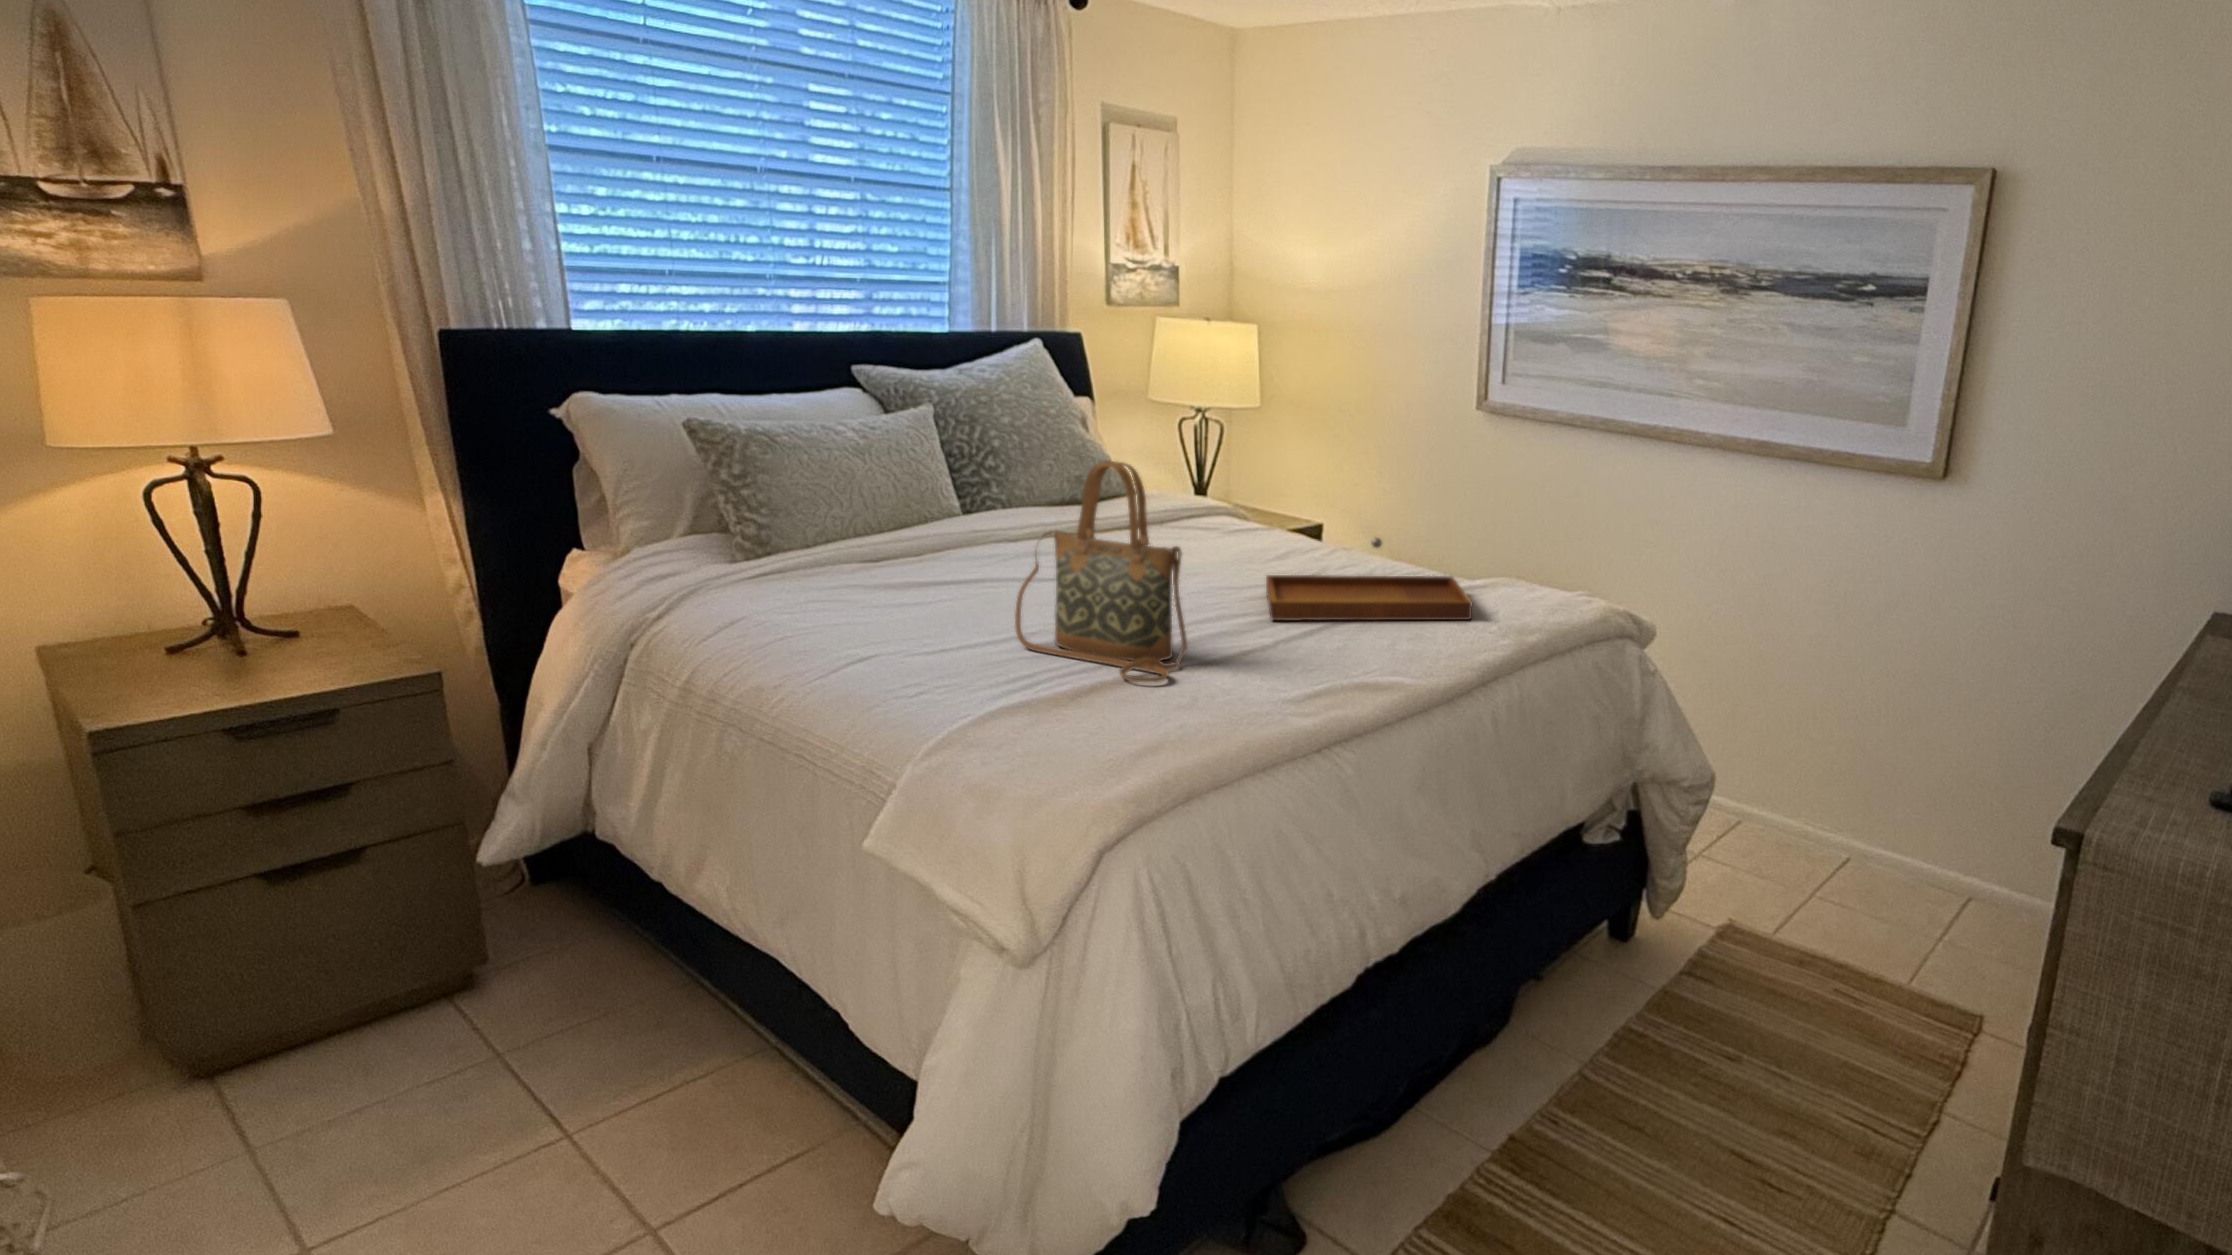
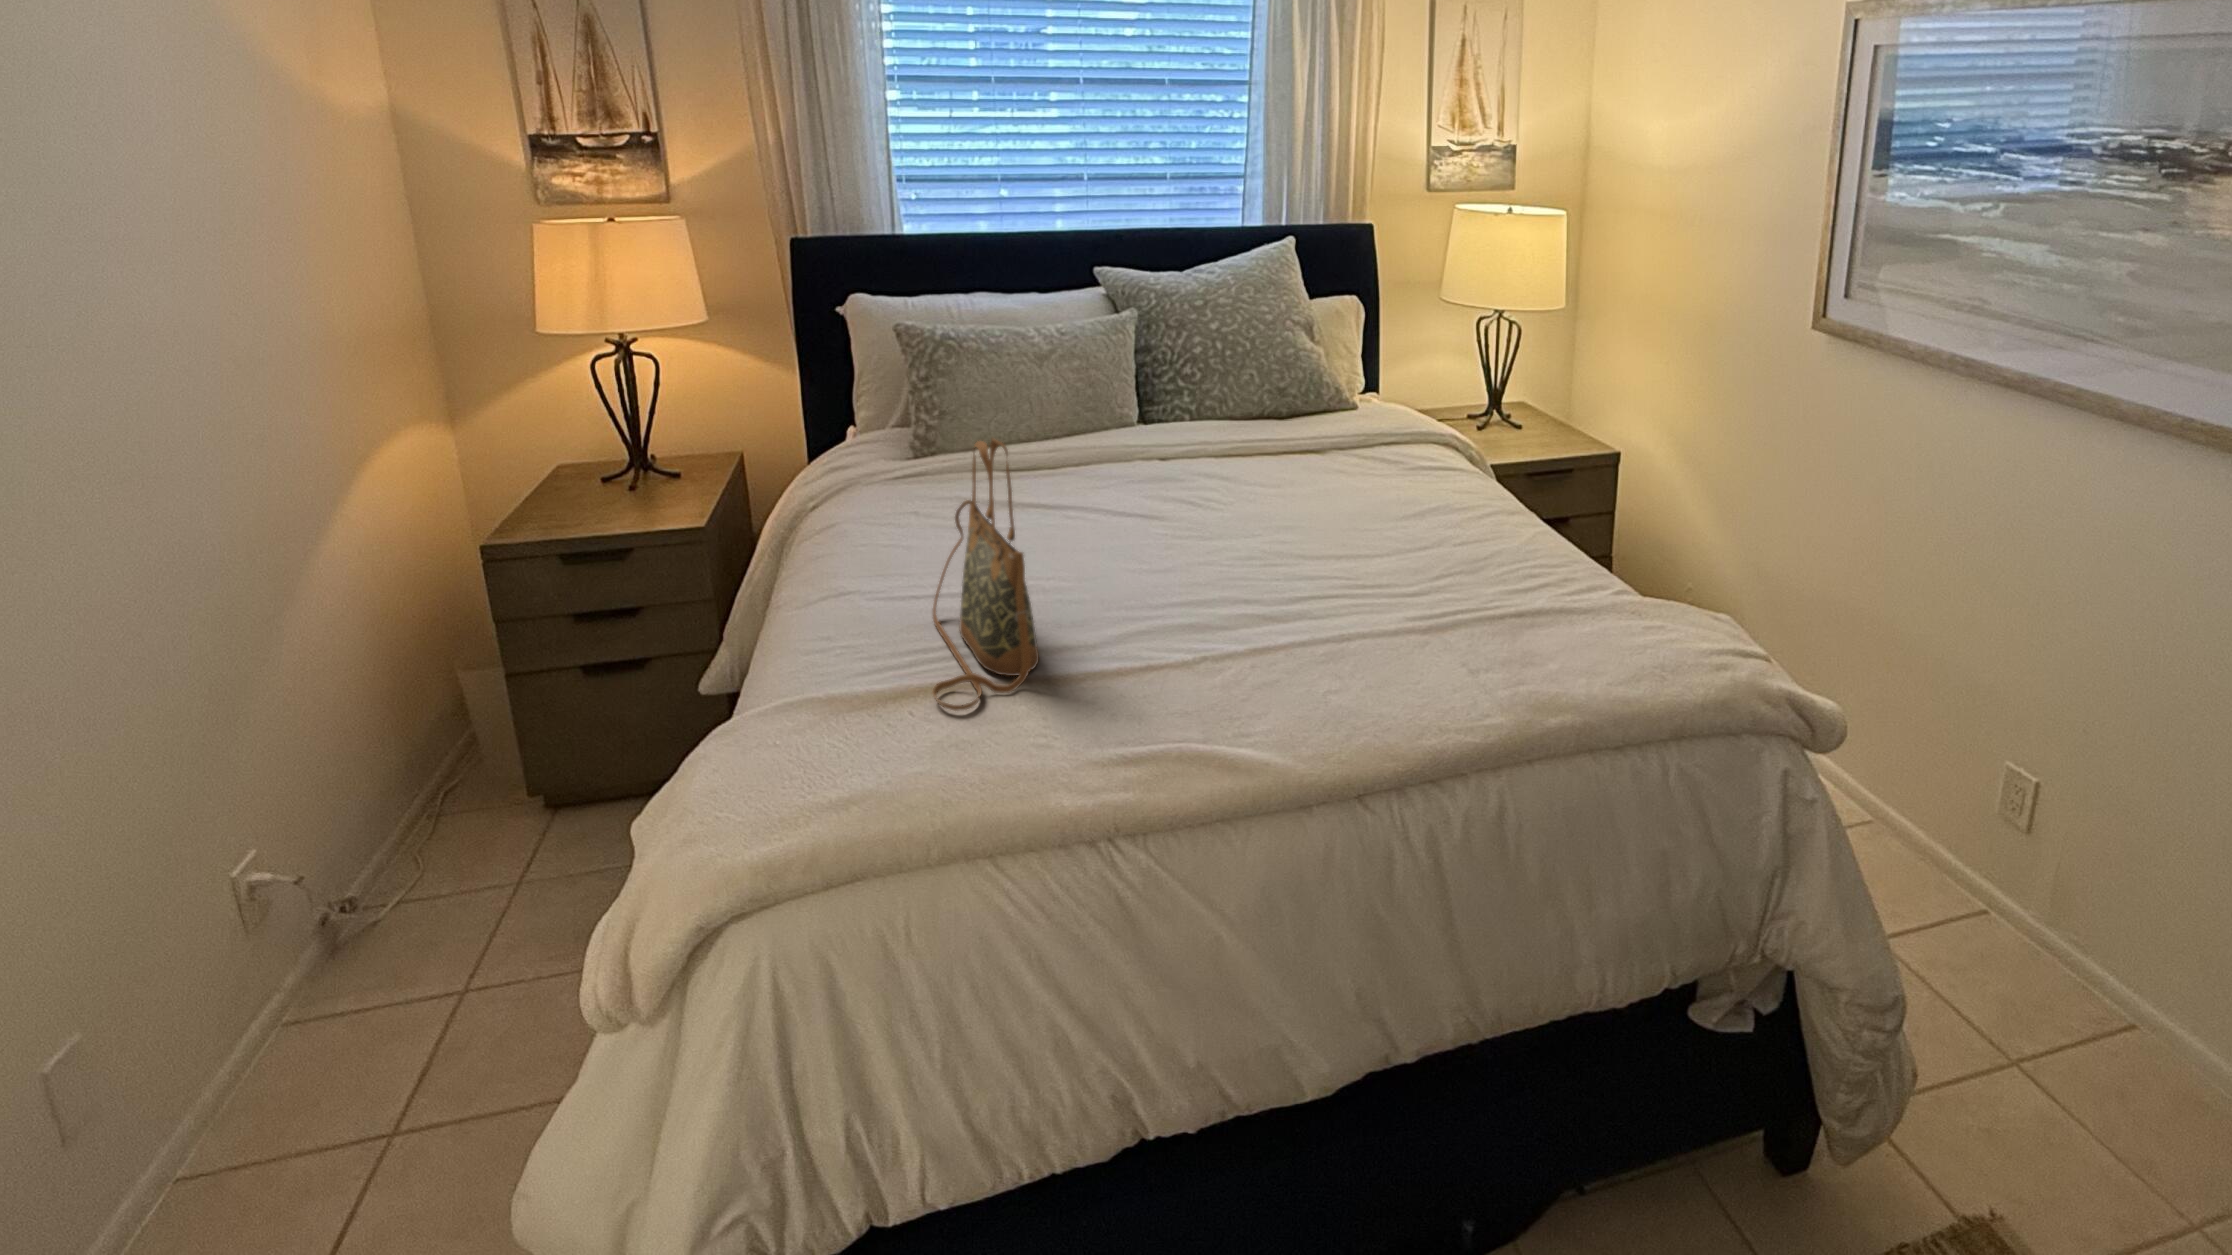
tray: present [1266,538,1473,620] -> none [1209,551,1495,697]

